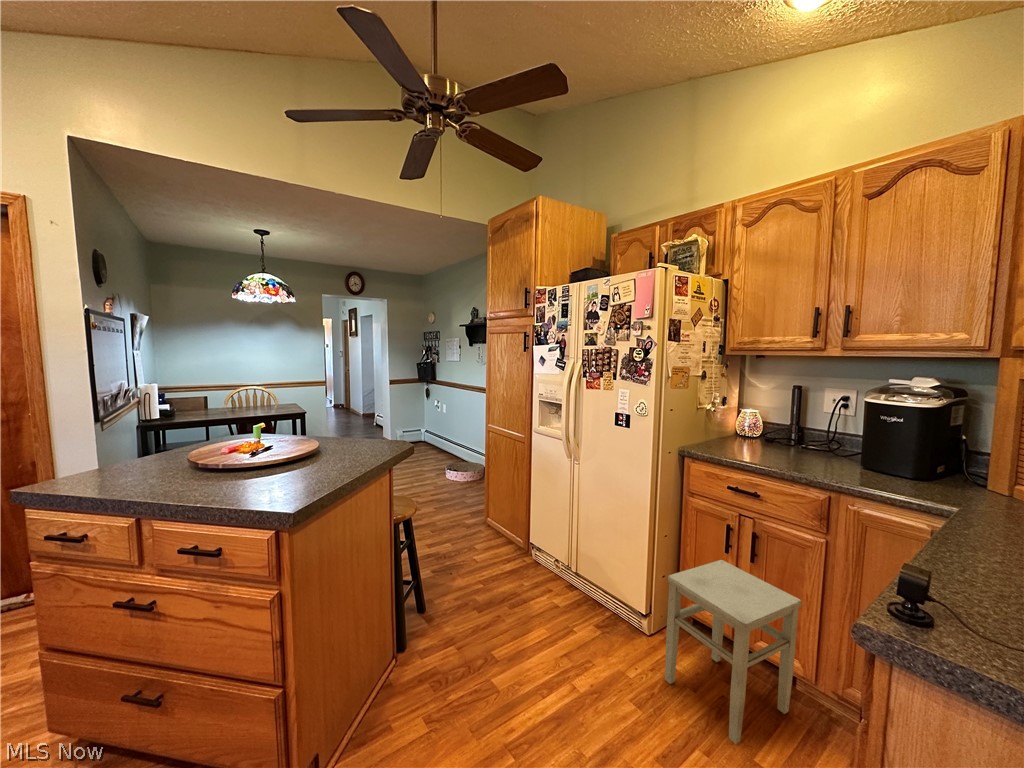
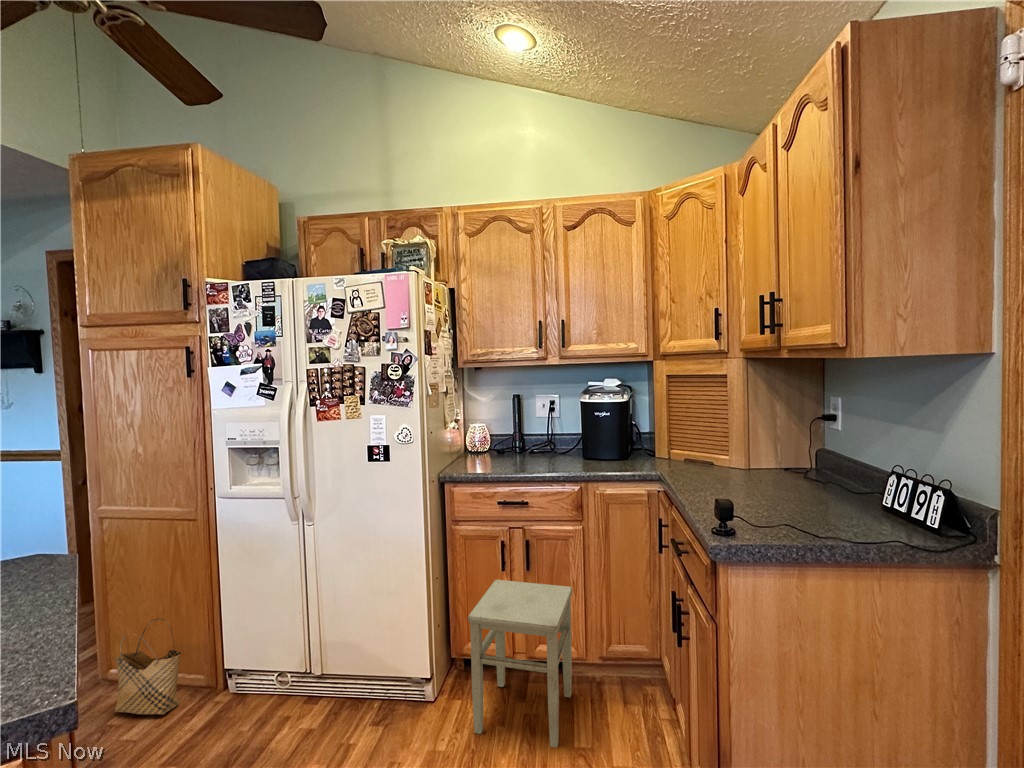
woven basket: none [479,498,509,554] -> present [115,618,181,715]

